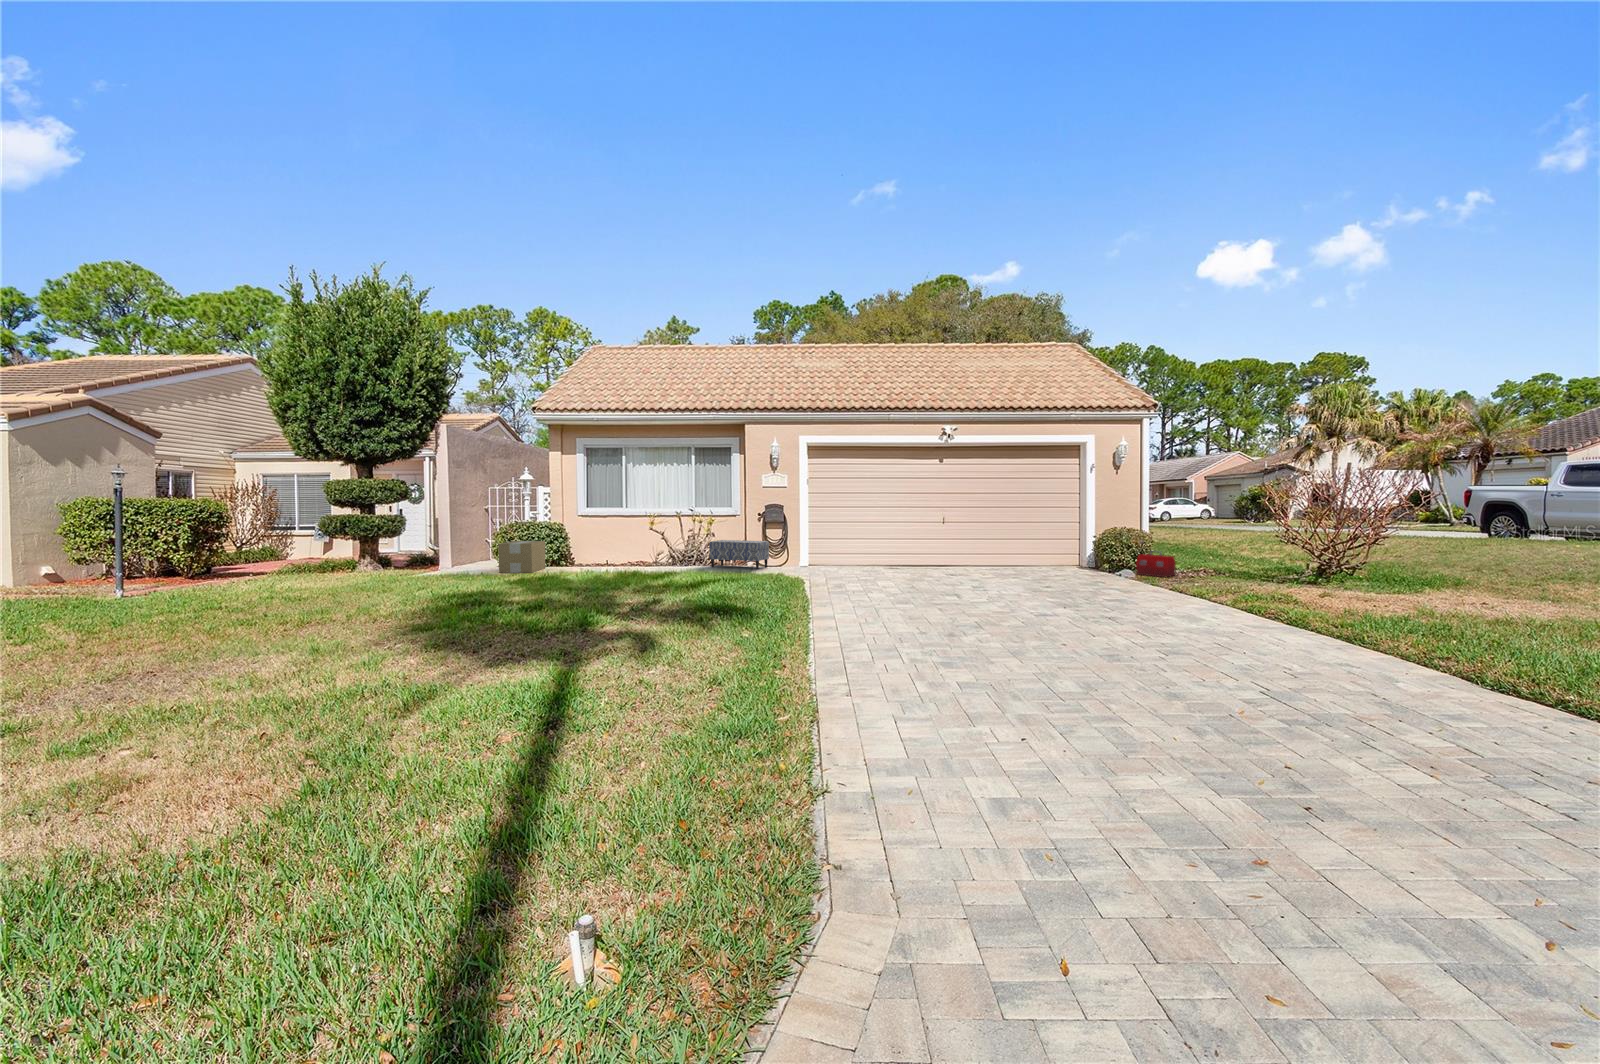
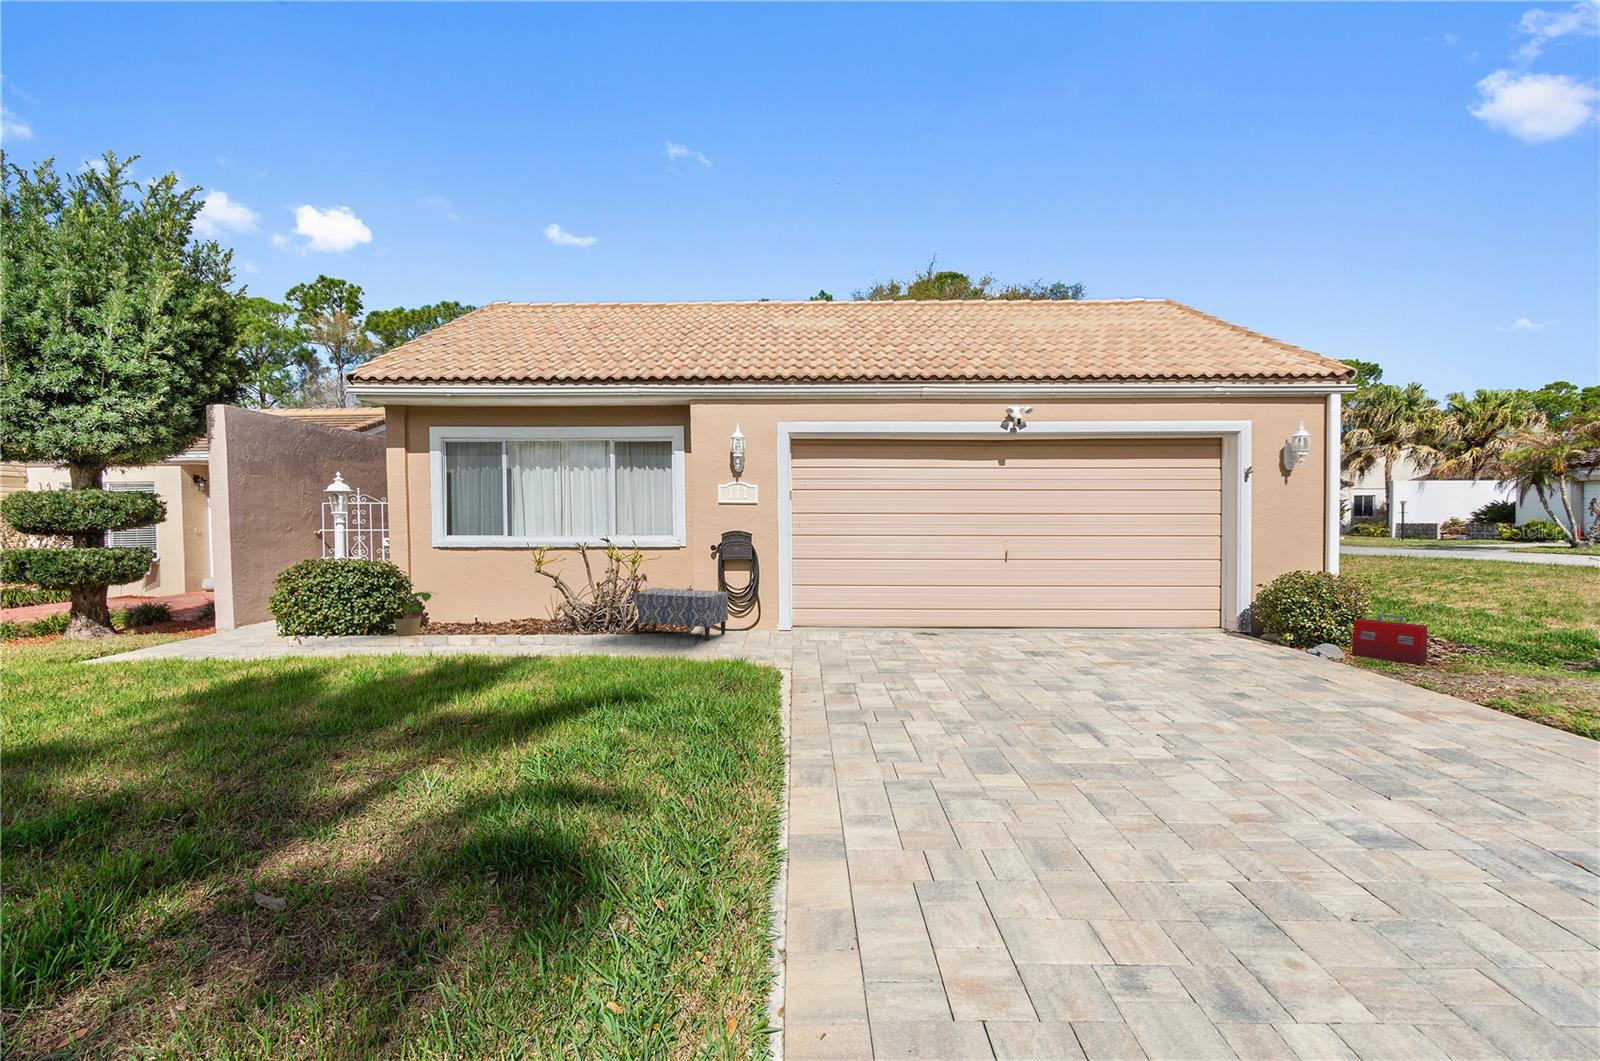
potted plant: none [564,540,592,567] -> present [395,592,436,636]
cardboard box: present [498,541,545,573] -> none [256,593,358,652]

